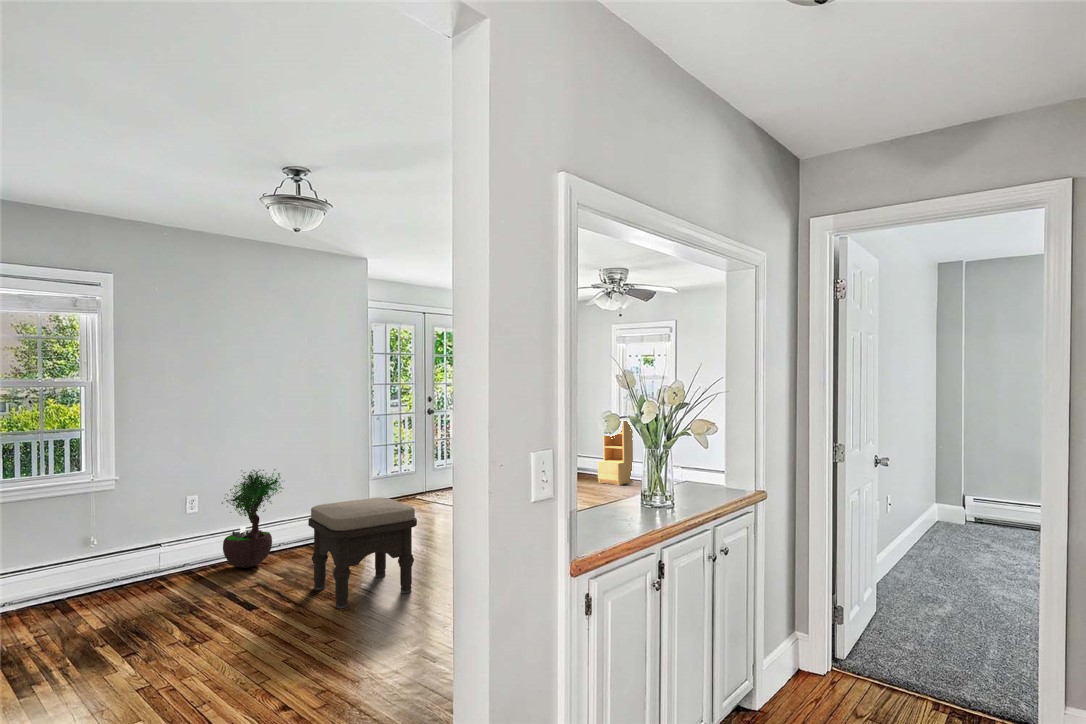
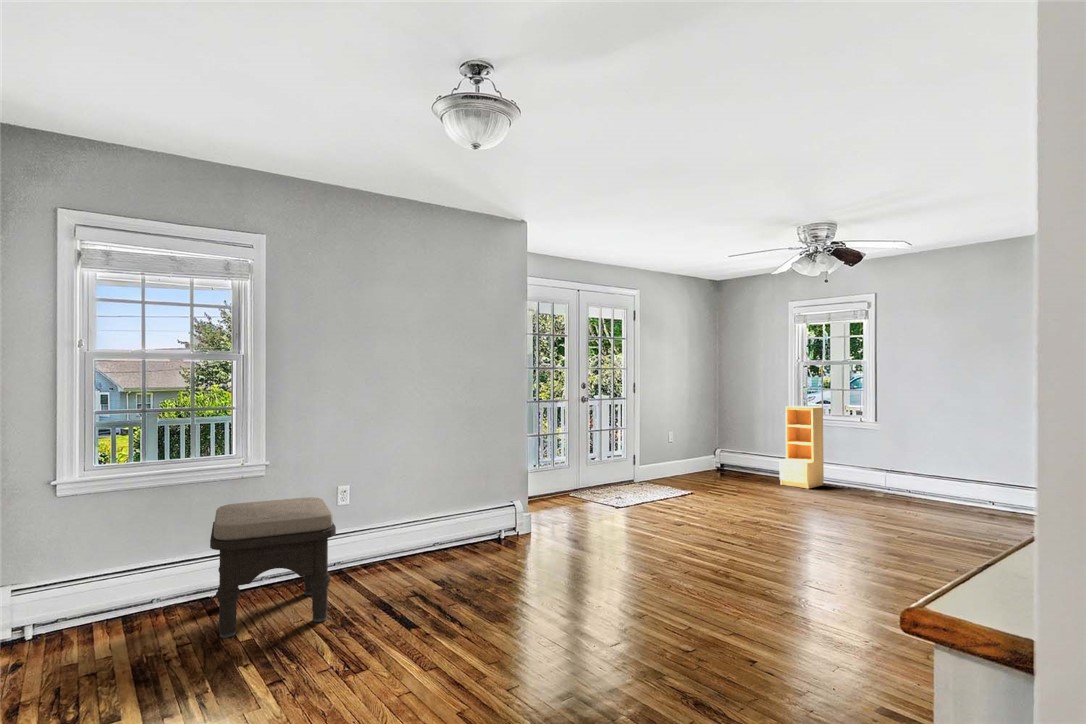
potted tree: present [222,469,284,568] -> none [373,452,442,571]
ottoman: present [308,497,417,608] -> present [210,497,336,638]

